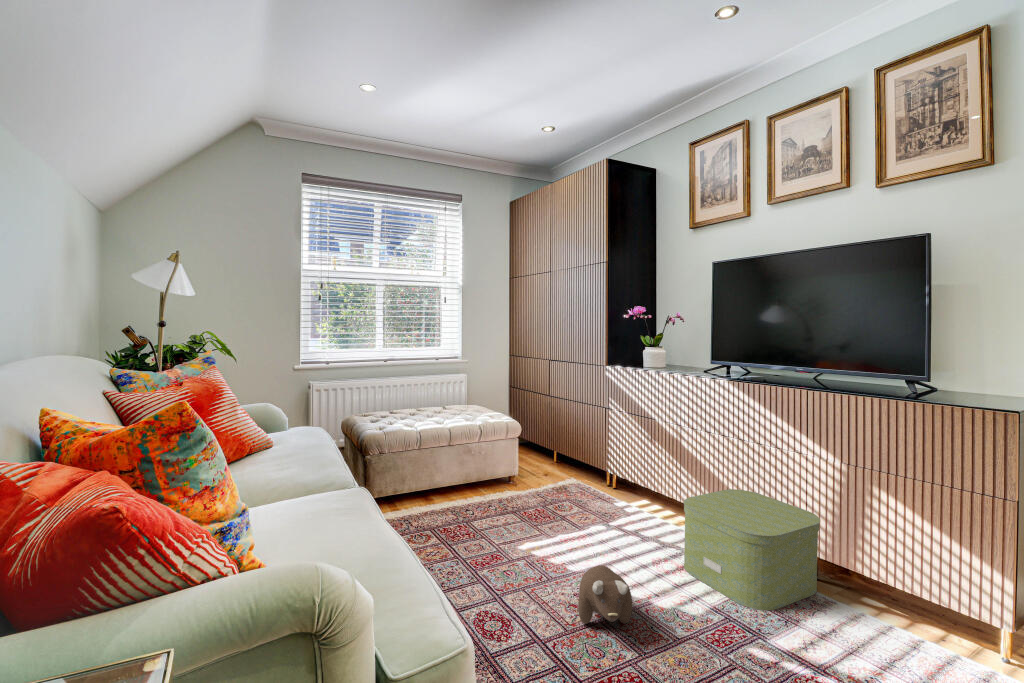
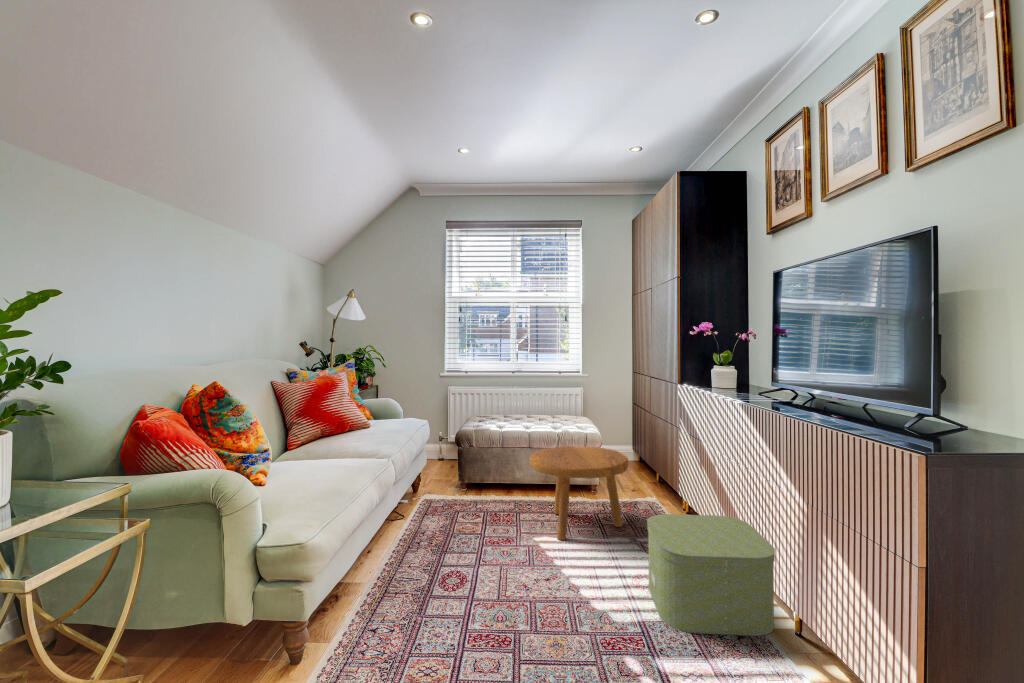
footstool: none [499,437,606,545] -> present [530,446,628,540]
plush toy: present [578,565,632,624] -> none [499,549,550,601]

